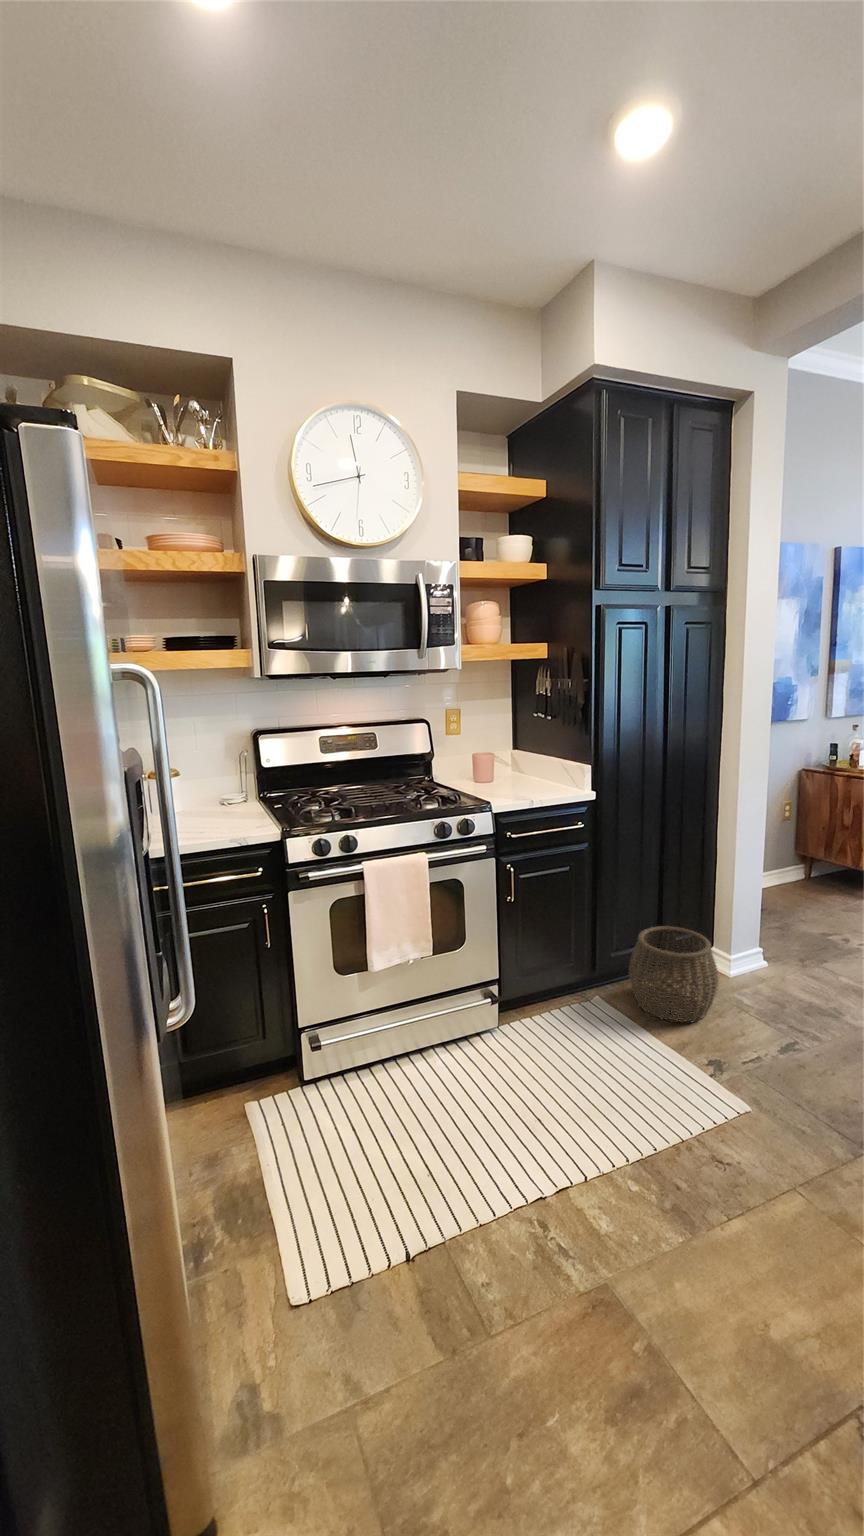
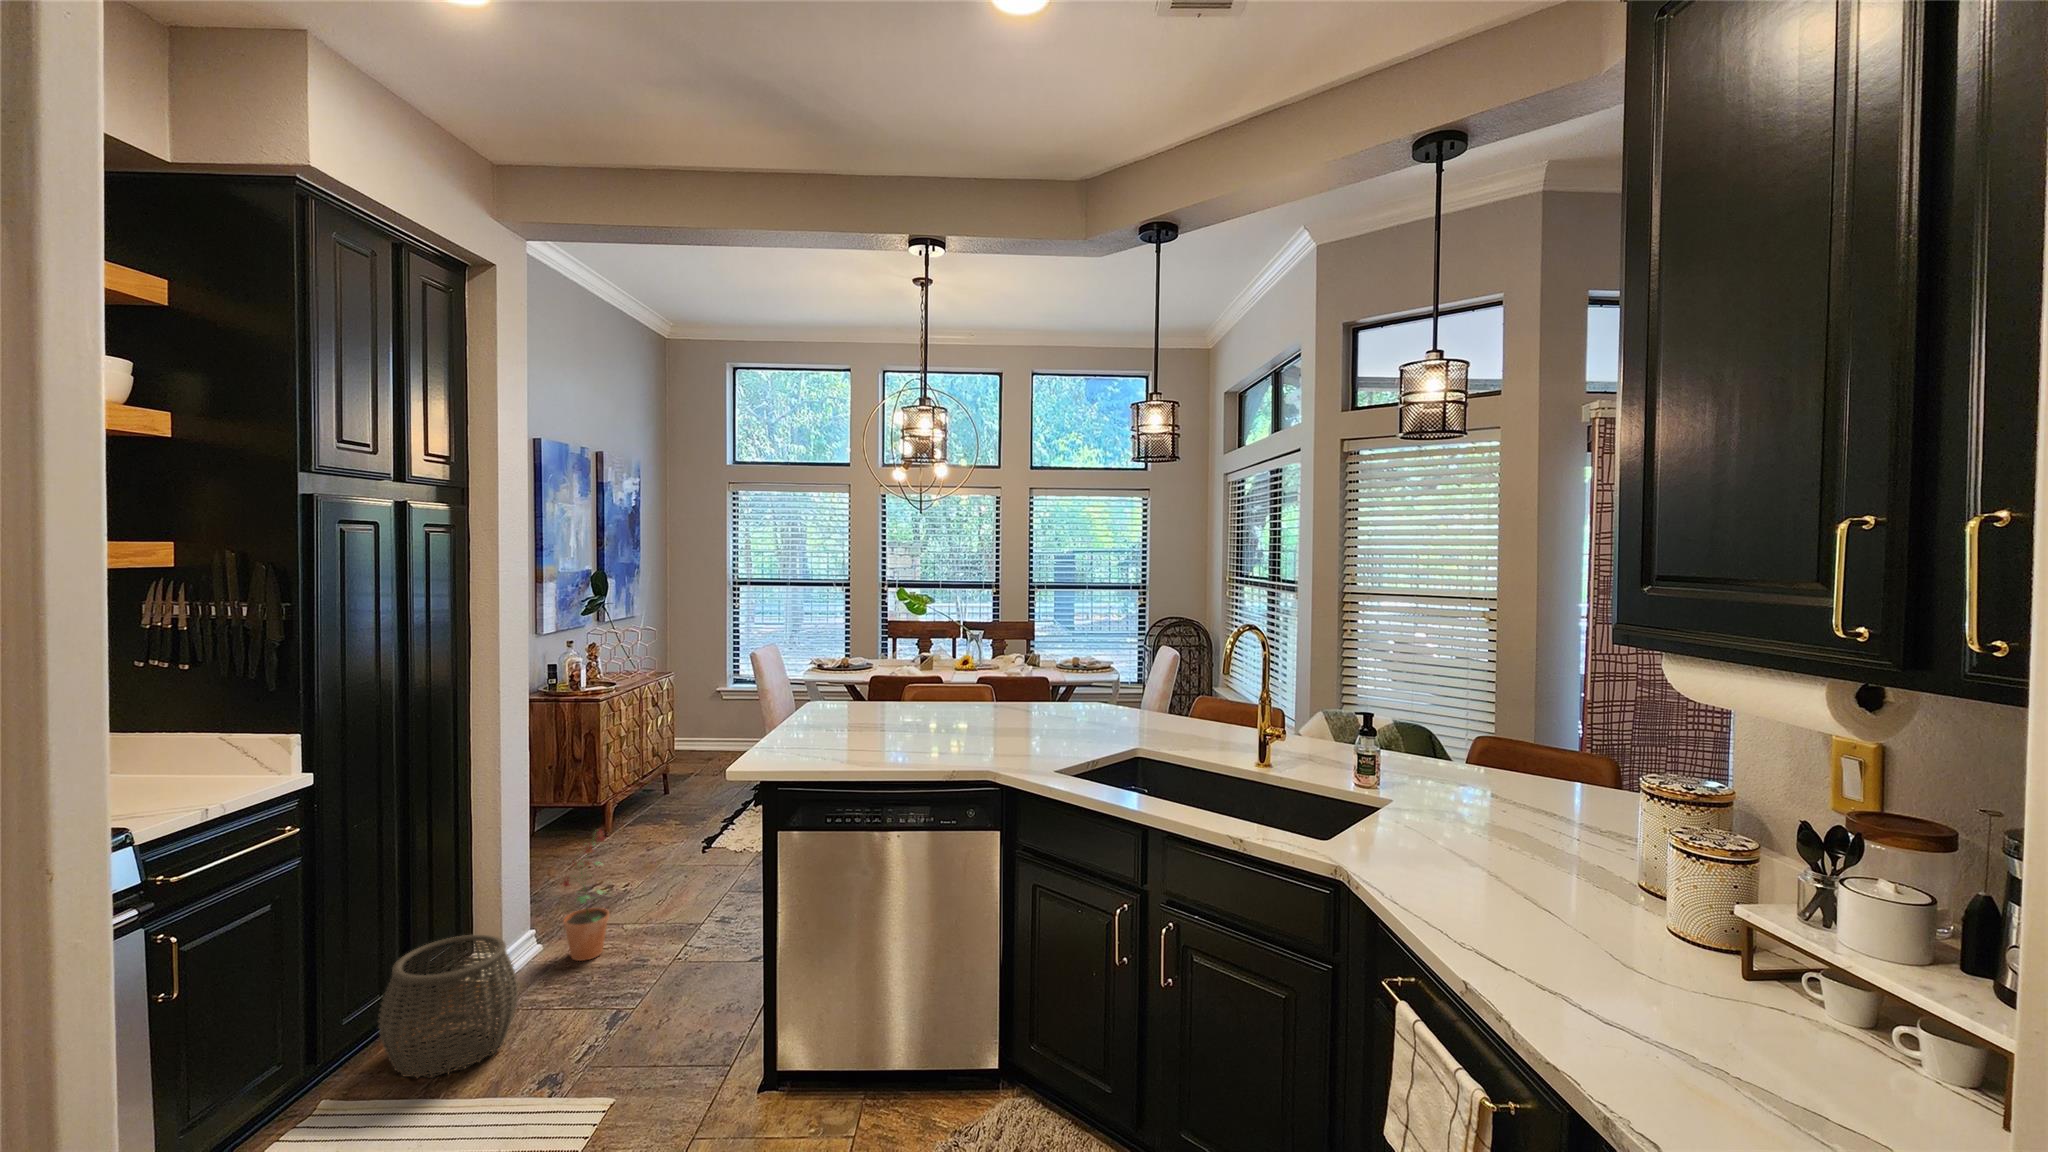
potted plant: none [776,886,825,991] -> present [563,829,609,961]

